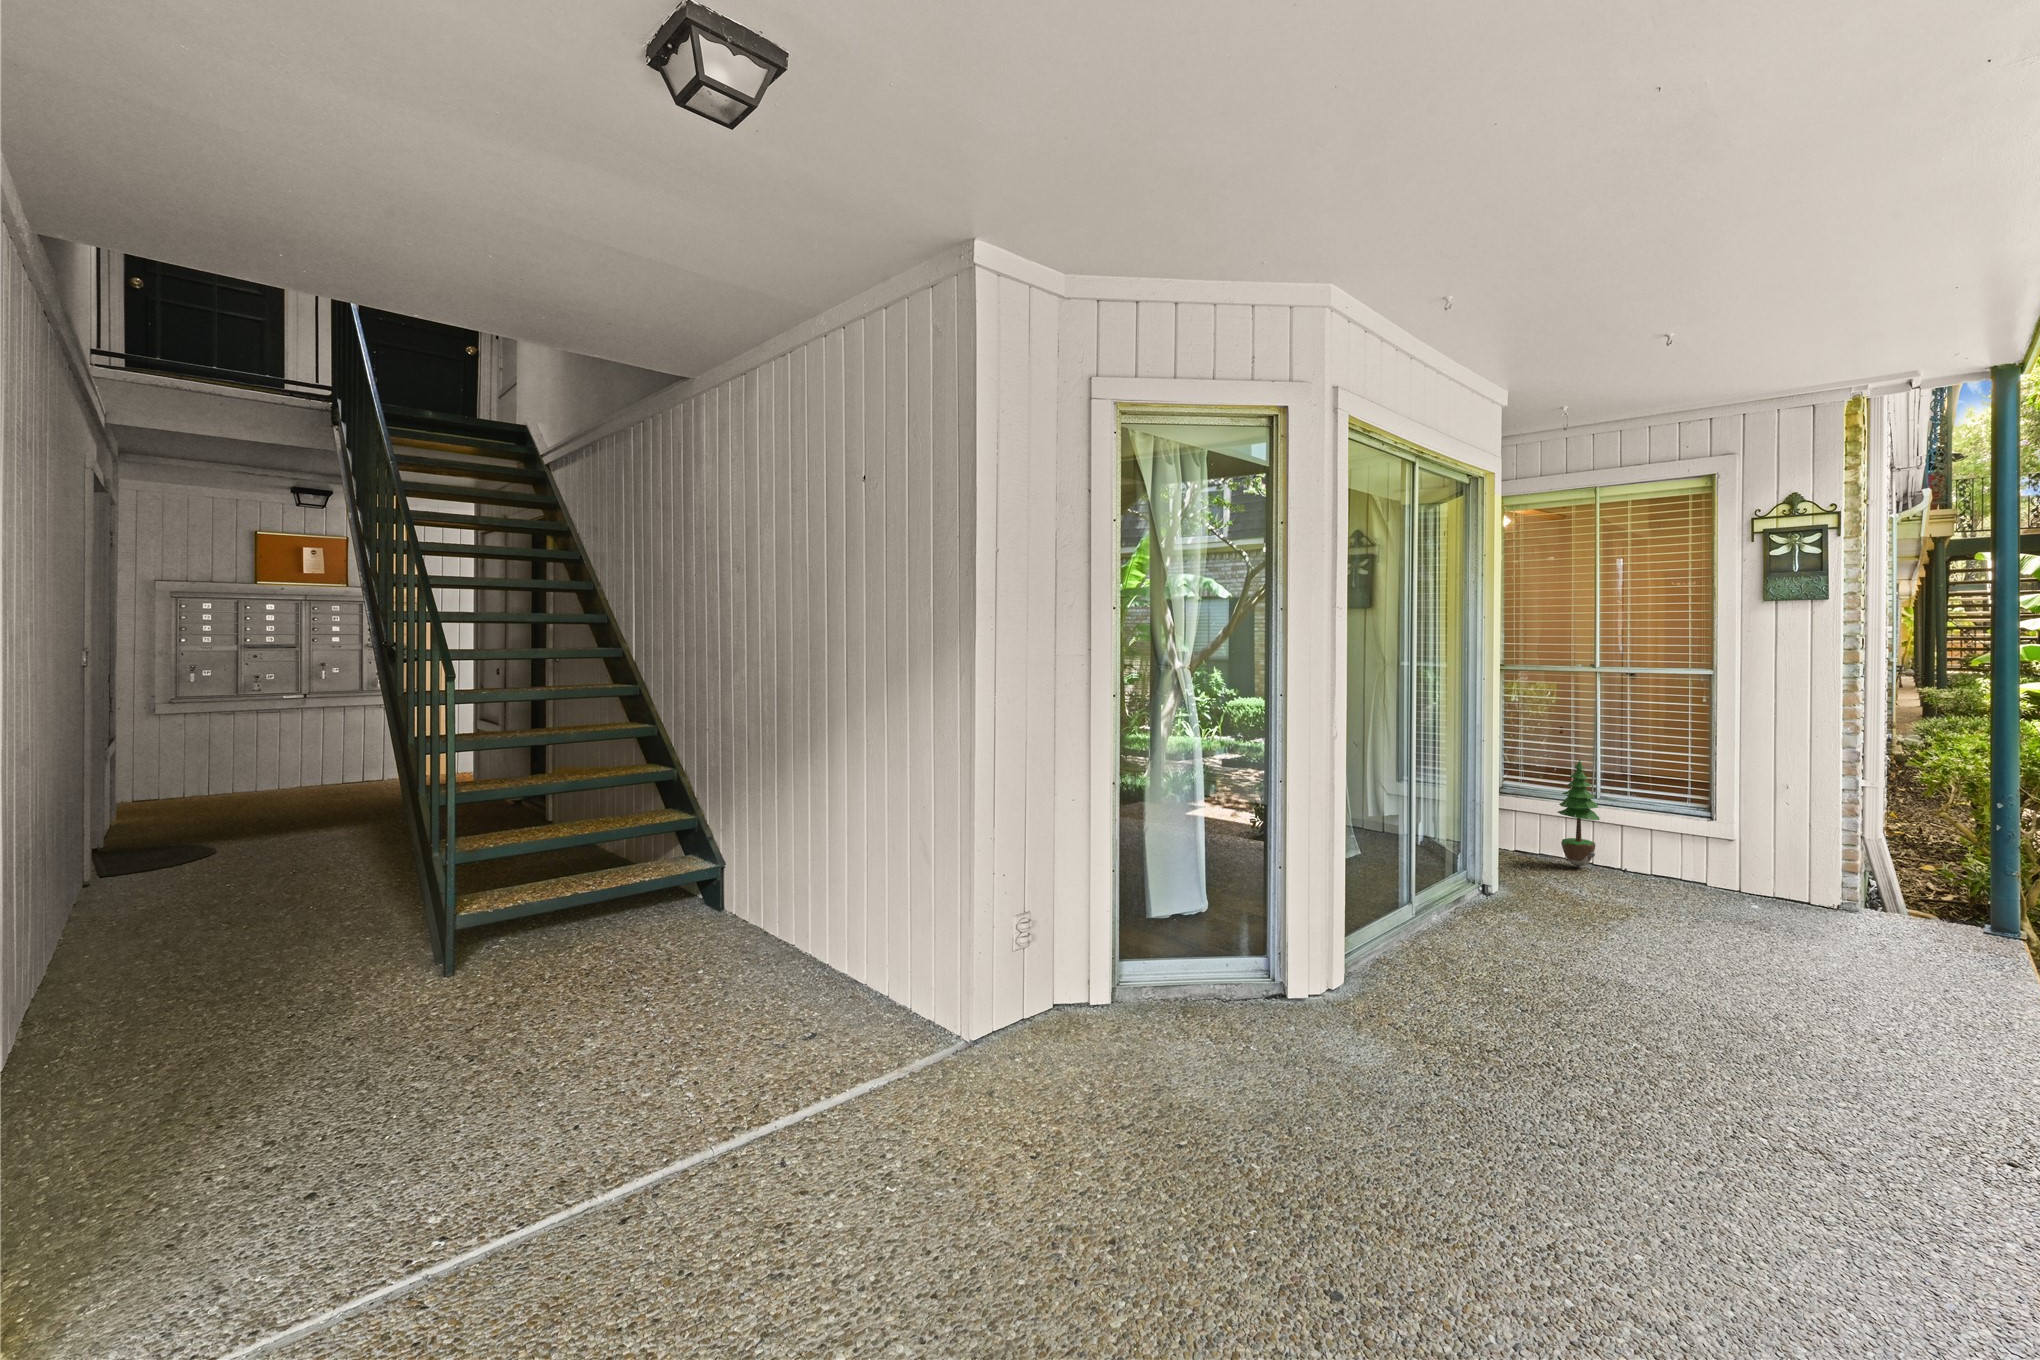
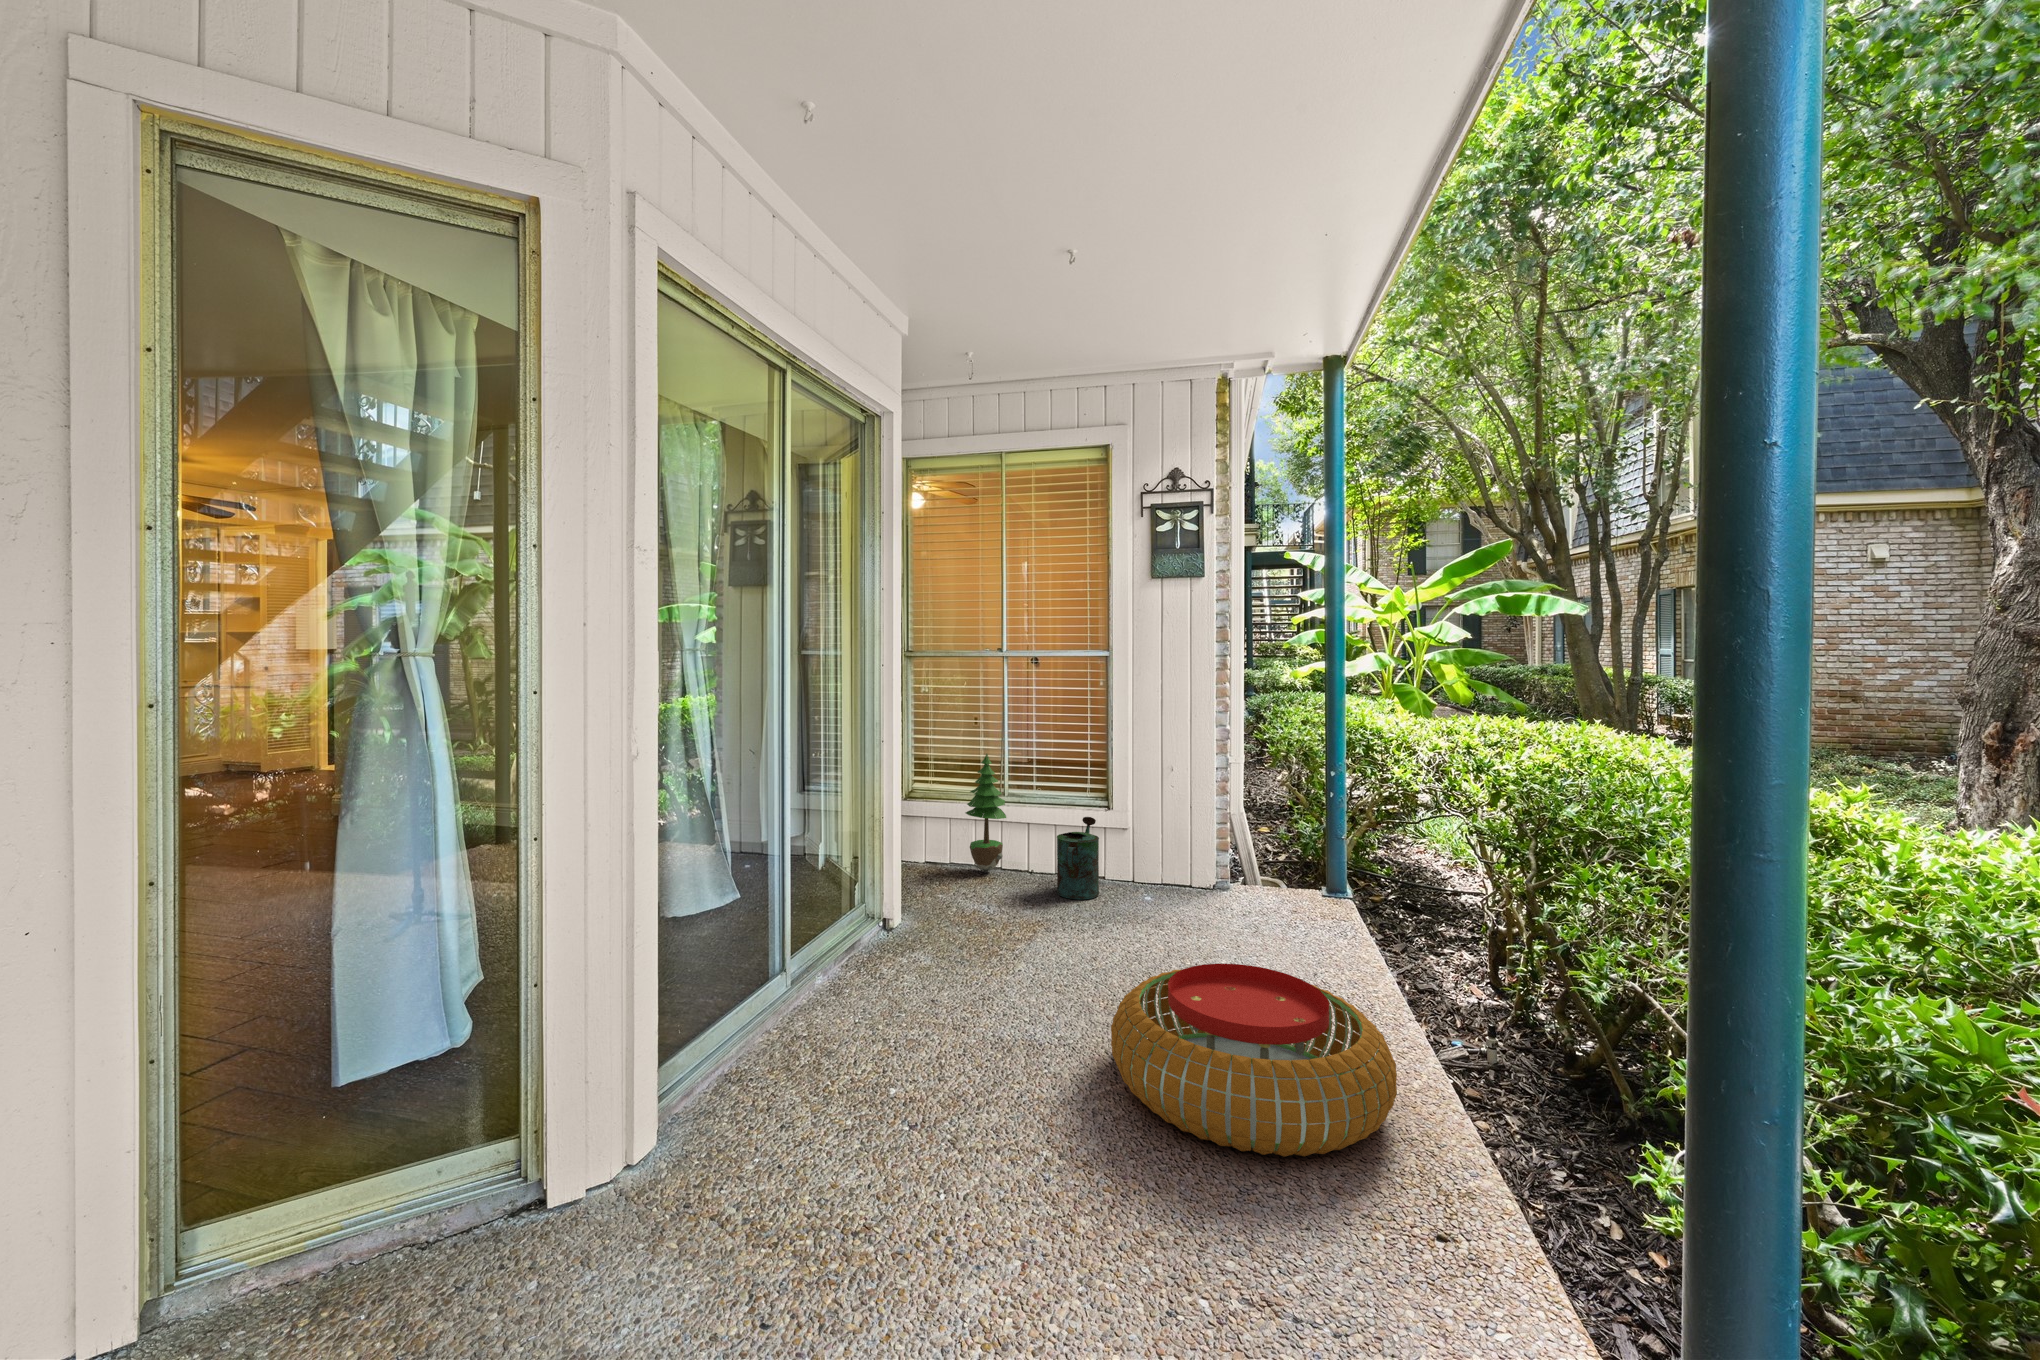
watering can: none [1652,826,1699,900] -> present [1057,817,1099,899]
pouf: none [1688,939,1968,1082] -> present [1111,964,1397,1157]

